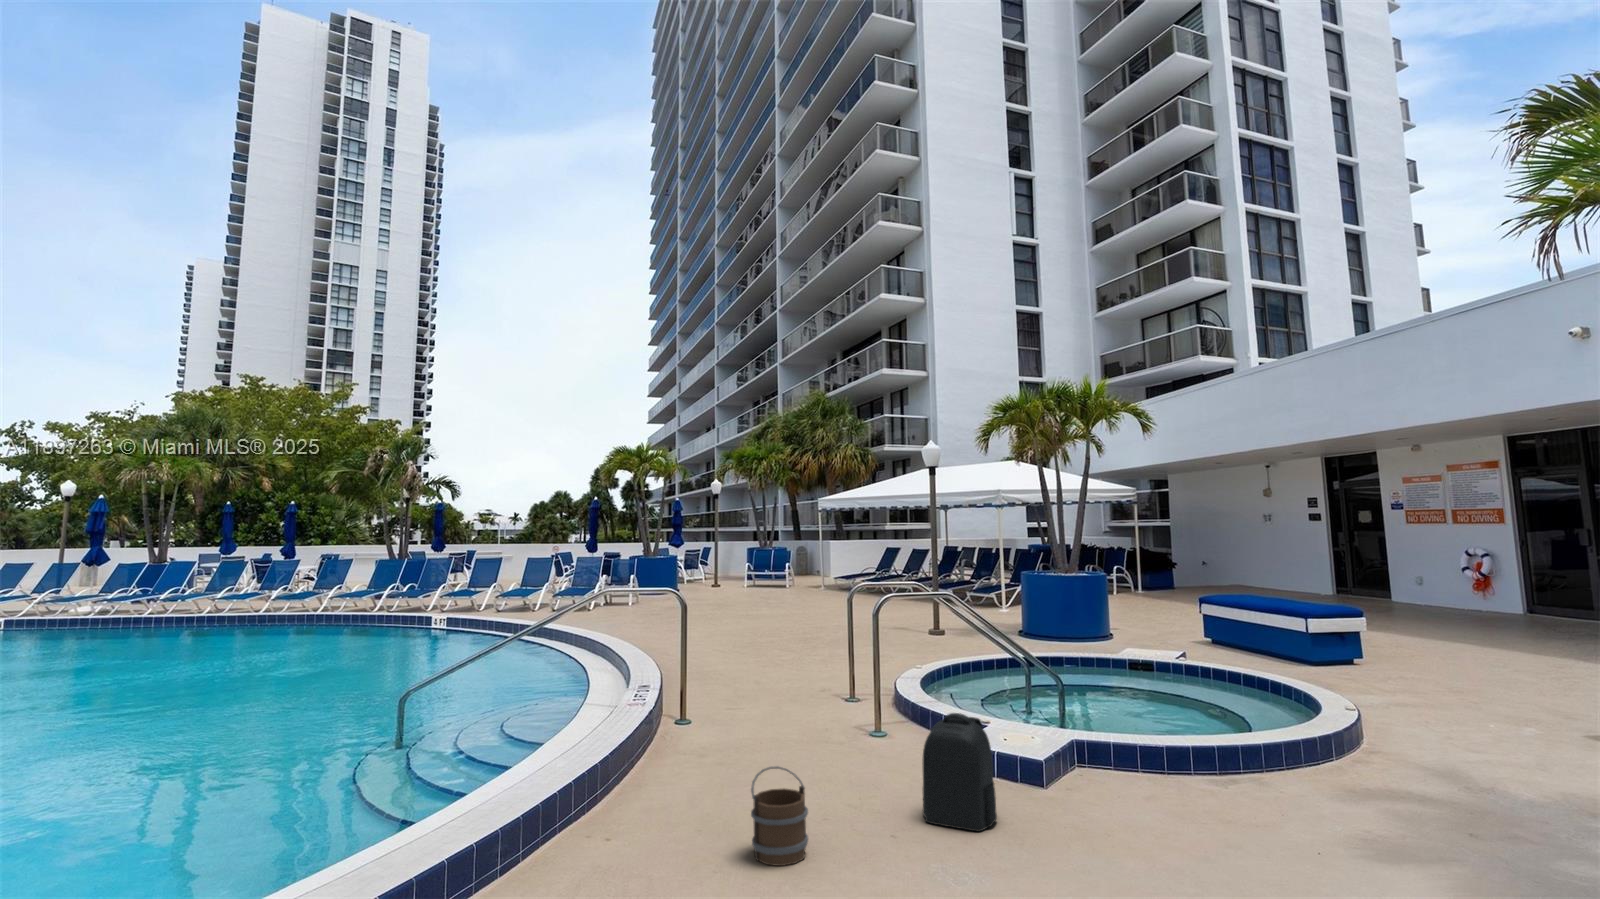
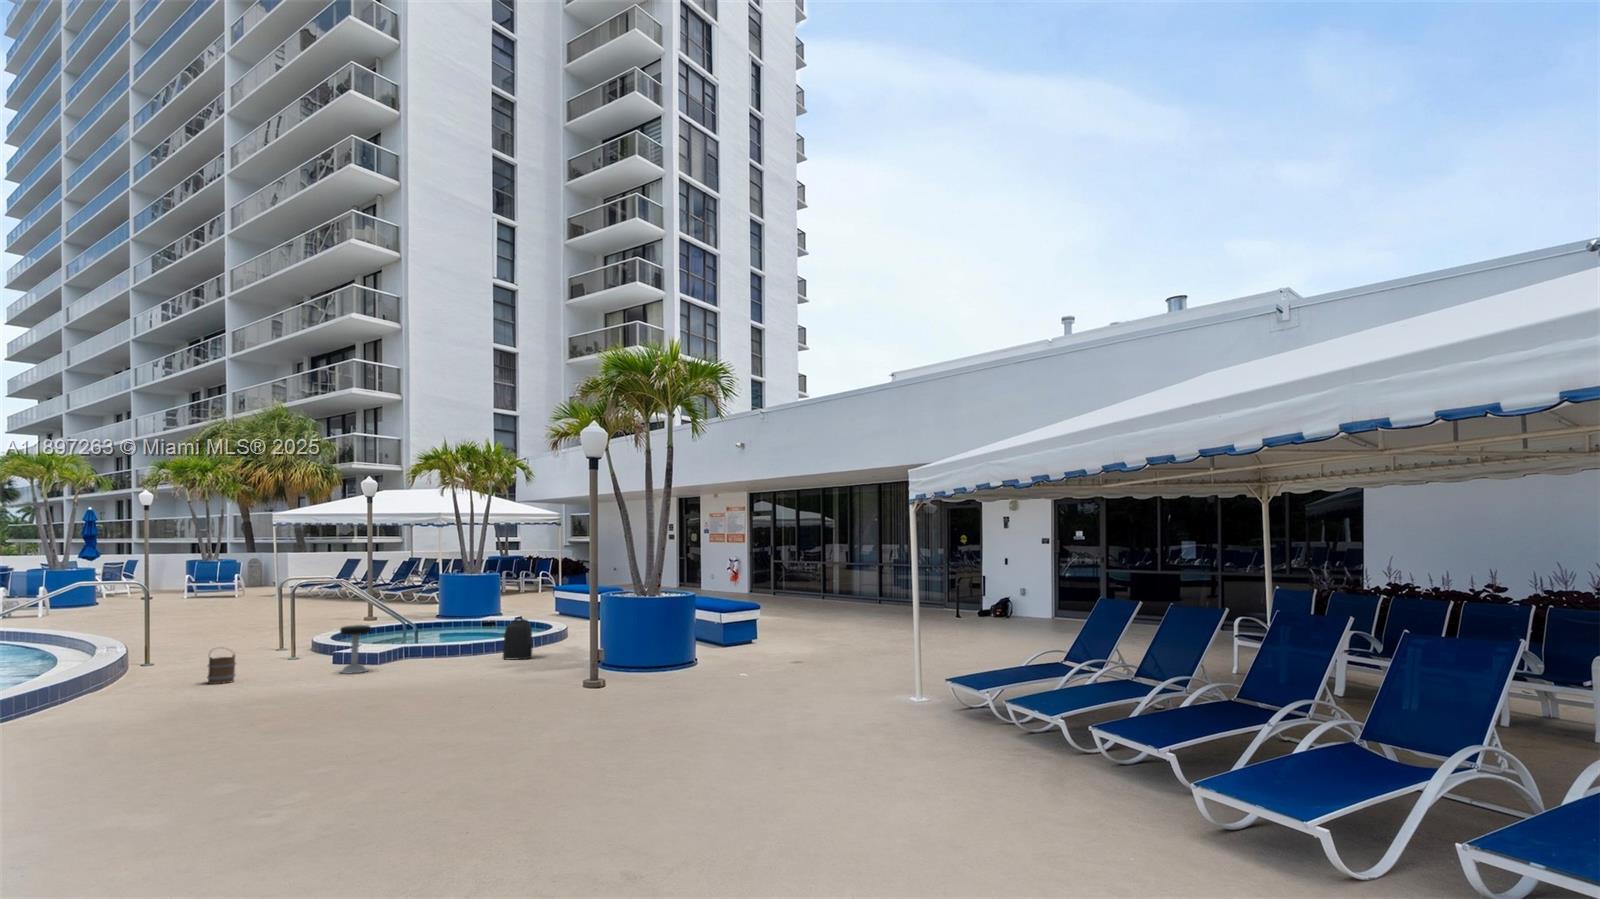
backpack: present [922,713,997,831] -> present [503,618,532,659]
stool: none [1018,721,1093,856] -> present [340,625,371,674]

